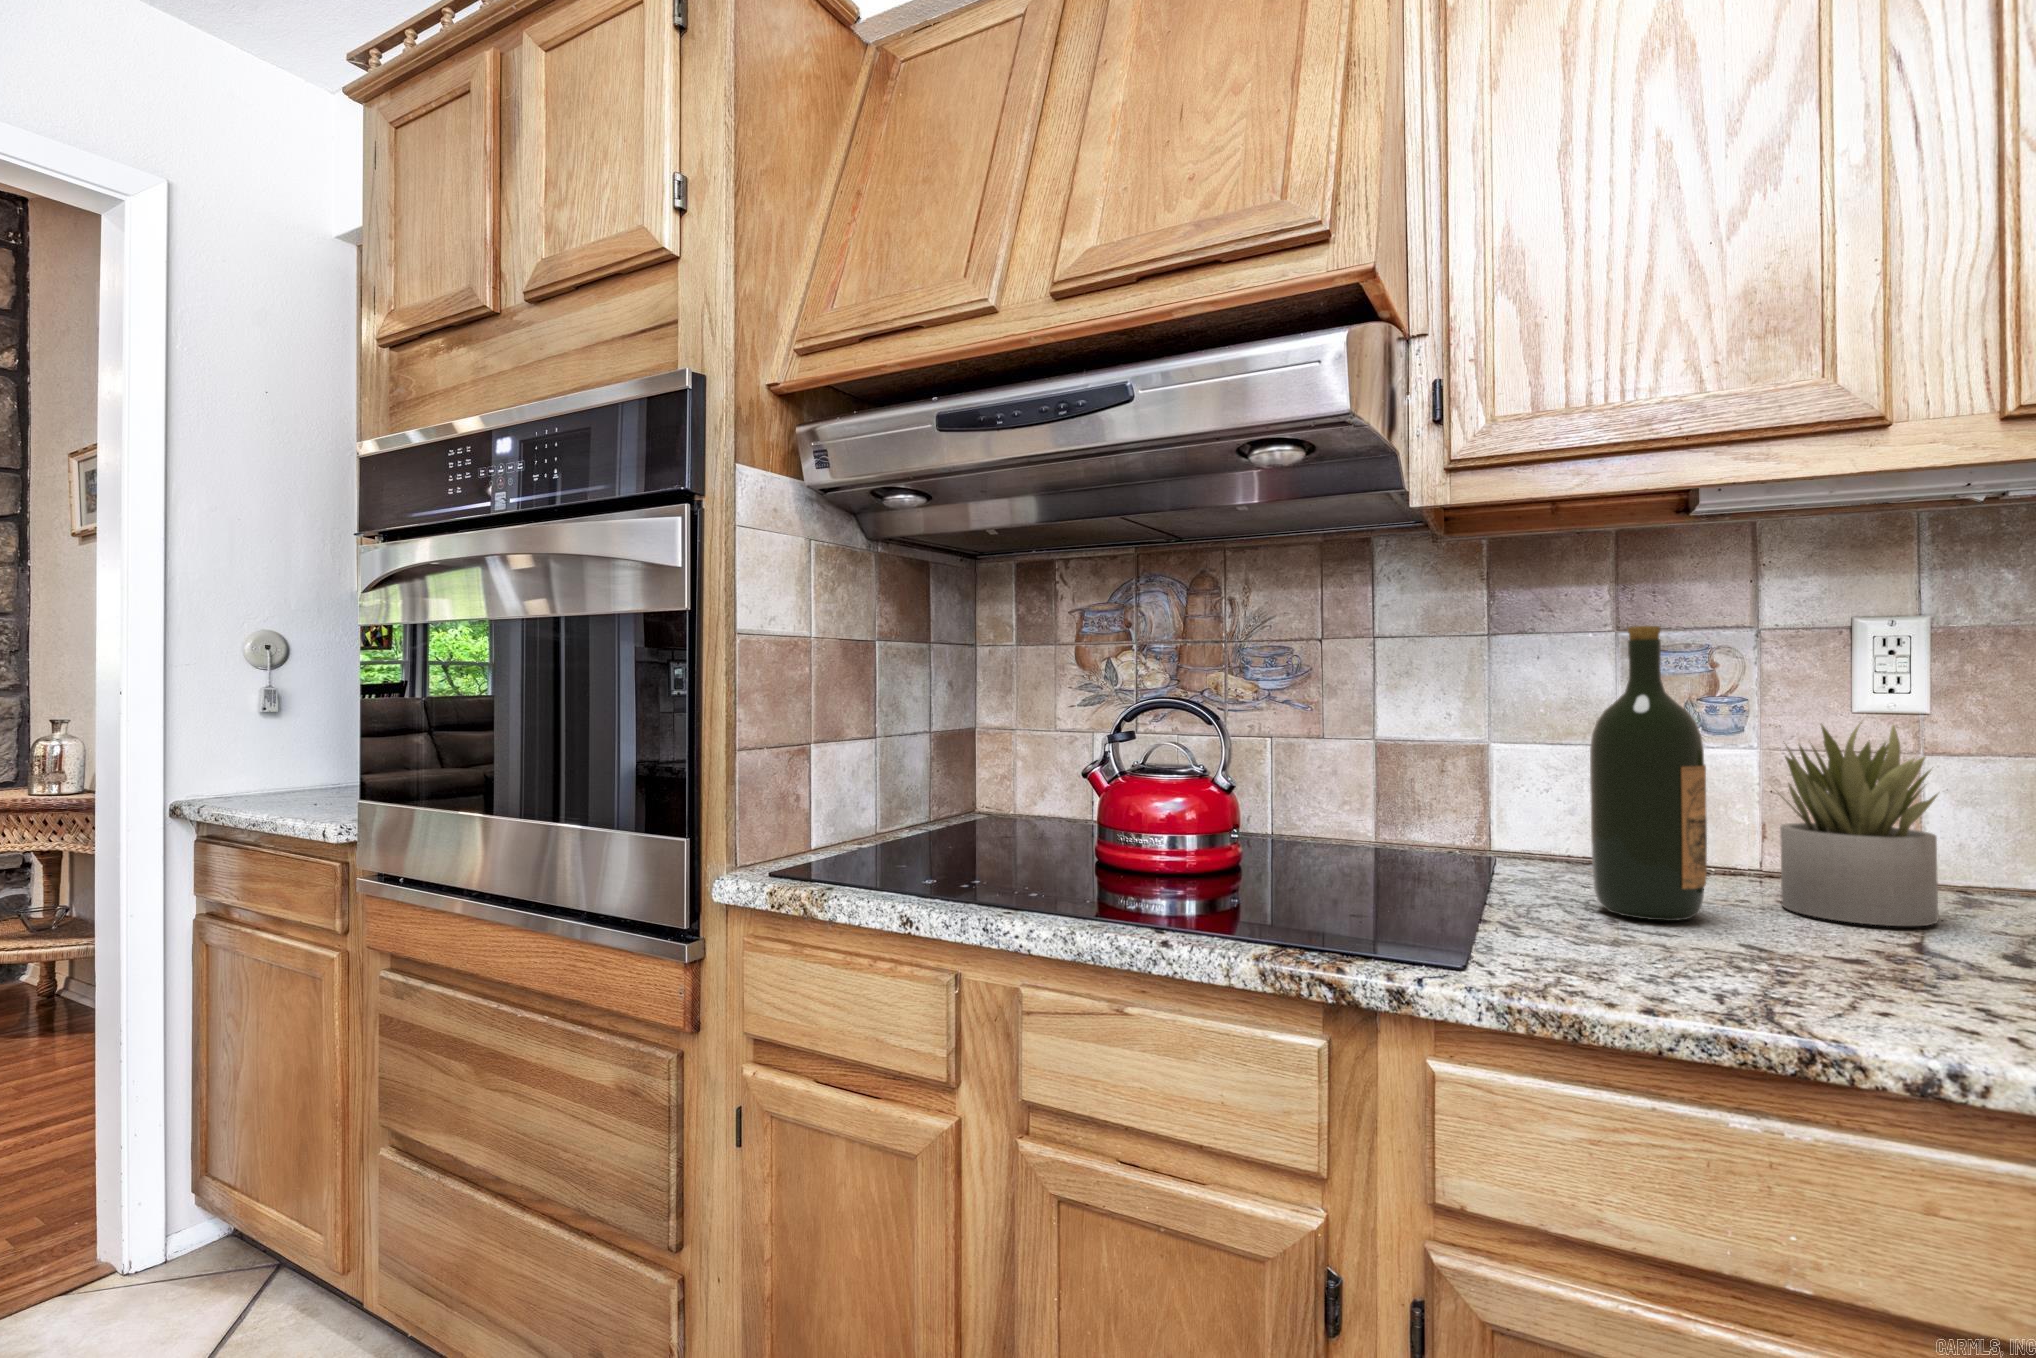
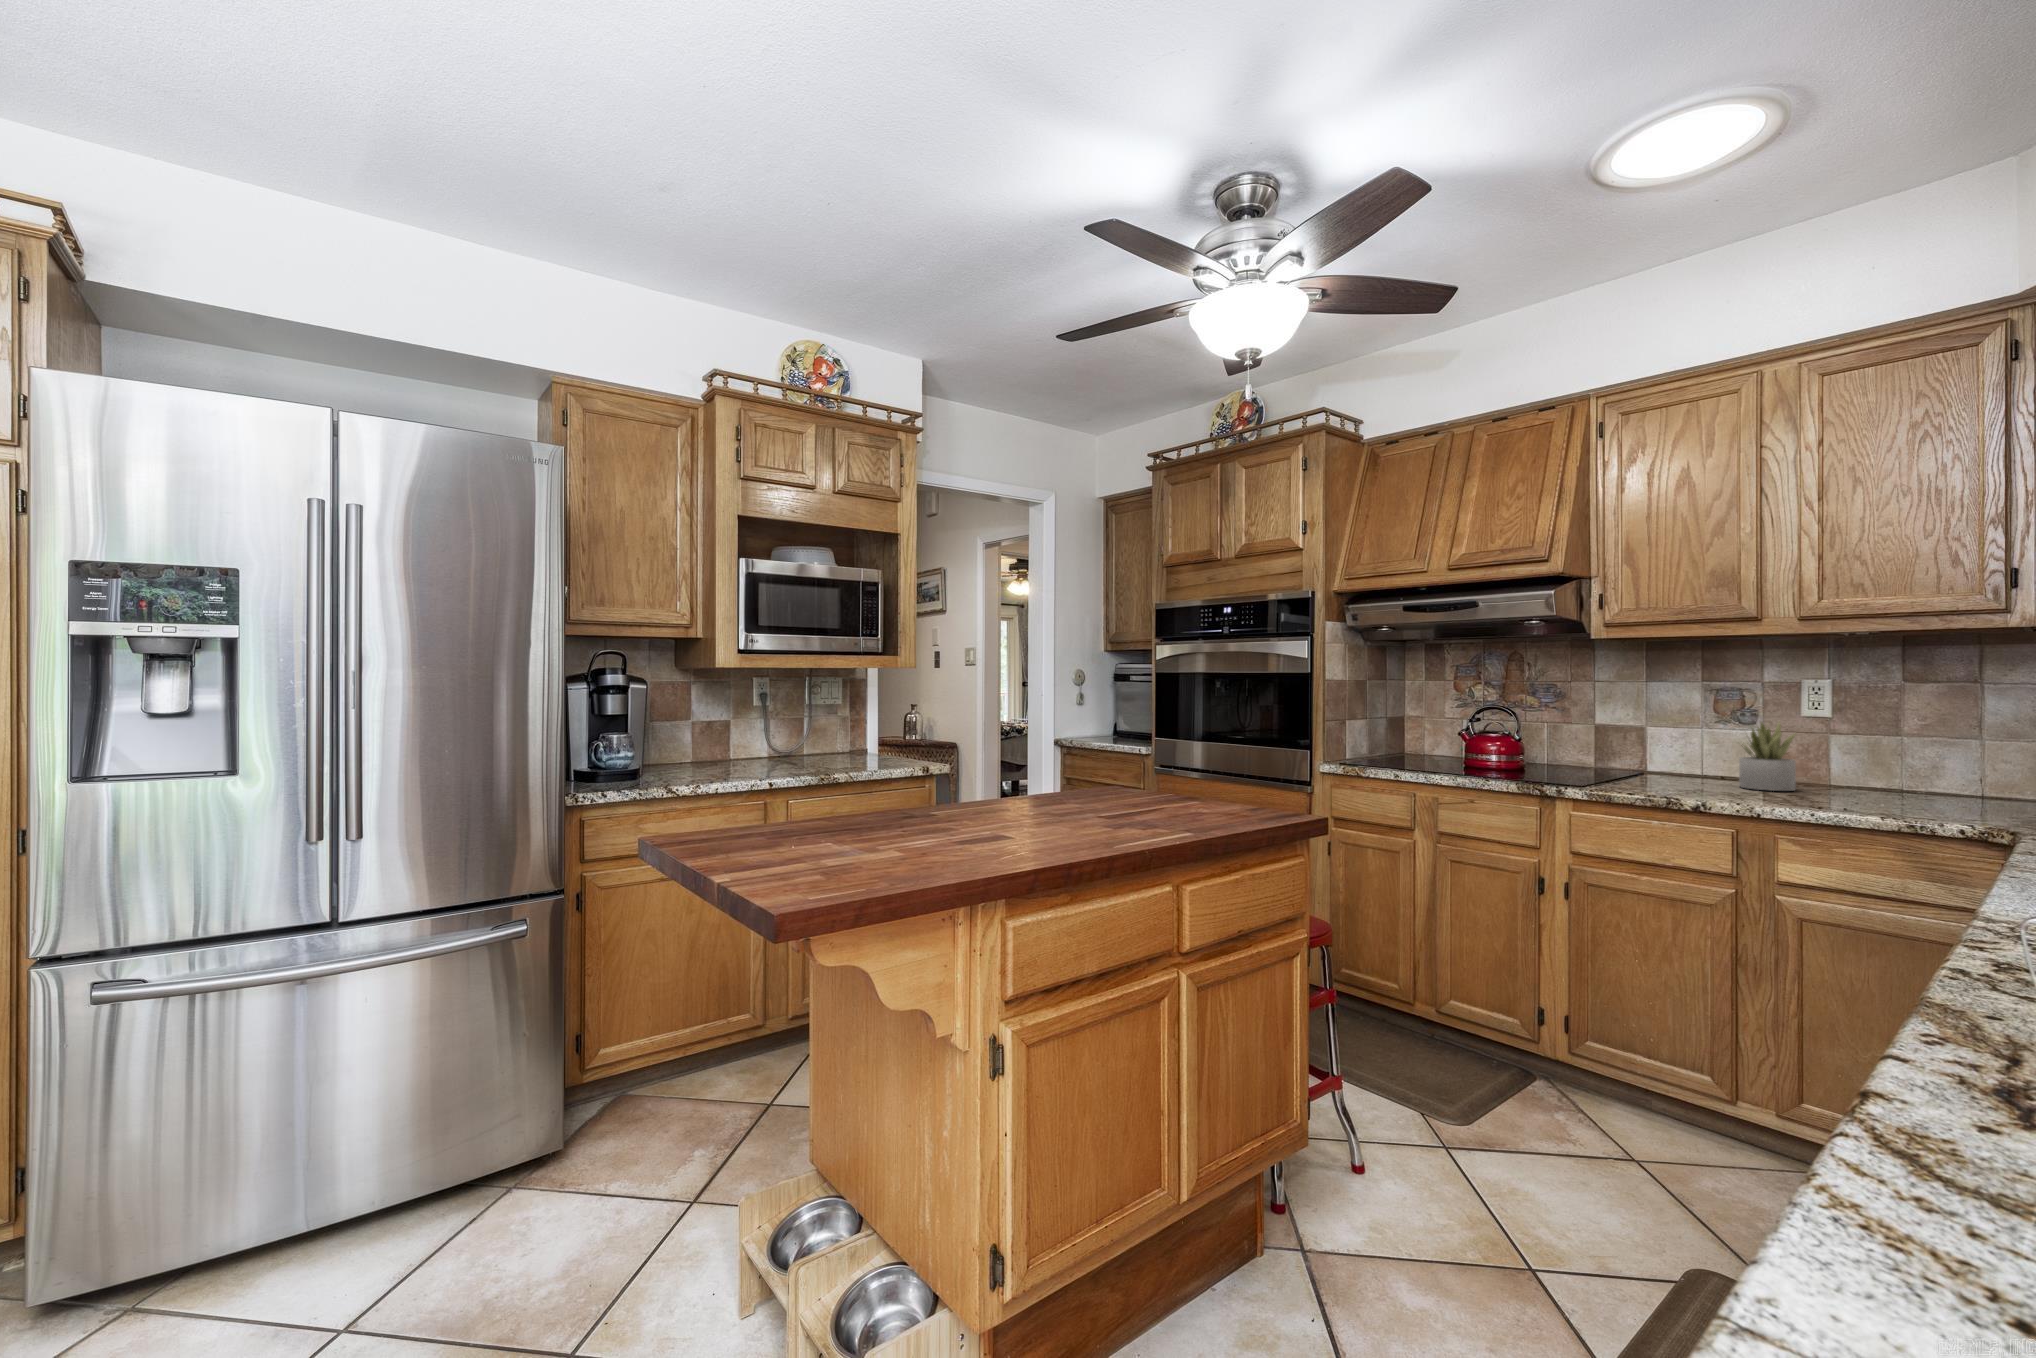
wine bottle: present [1590,626,1707,921] -> none [1656,685,1698,786]

